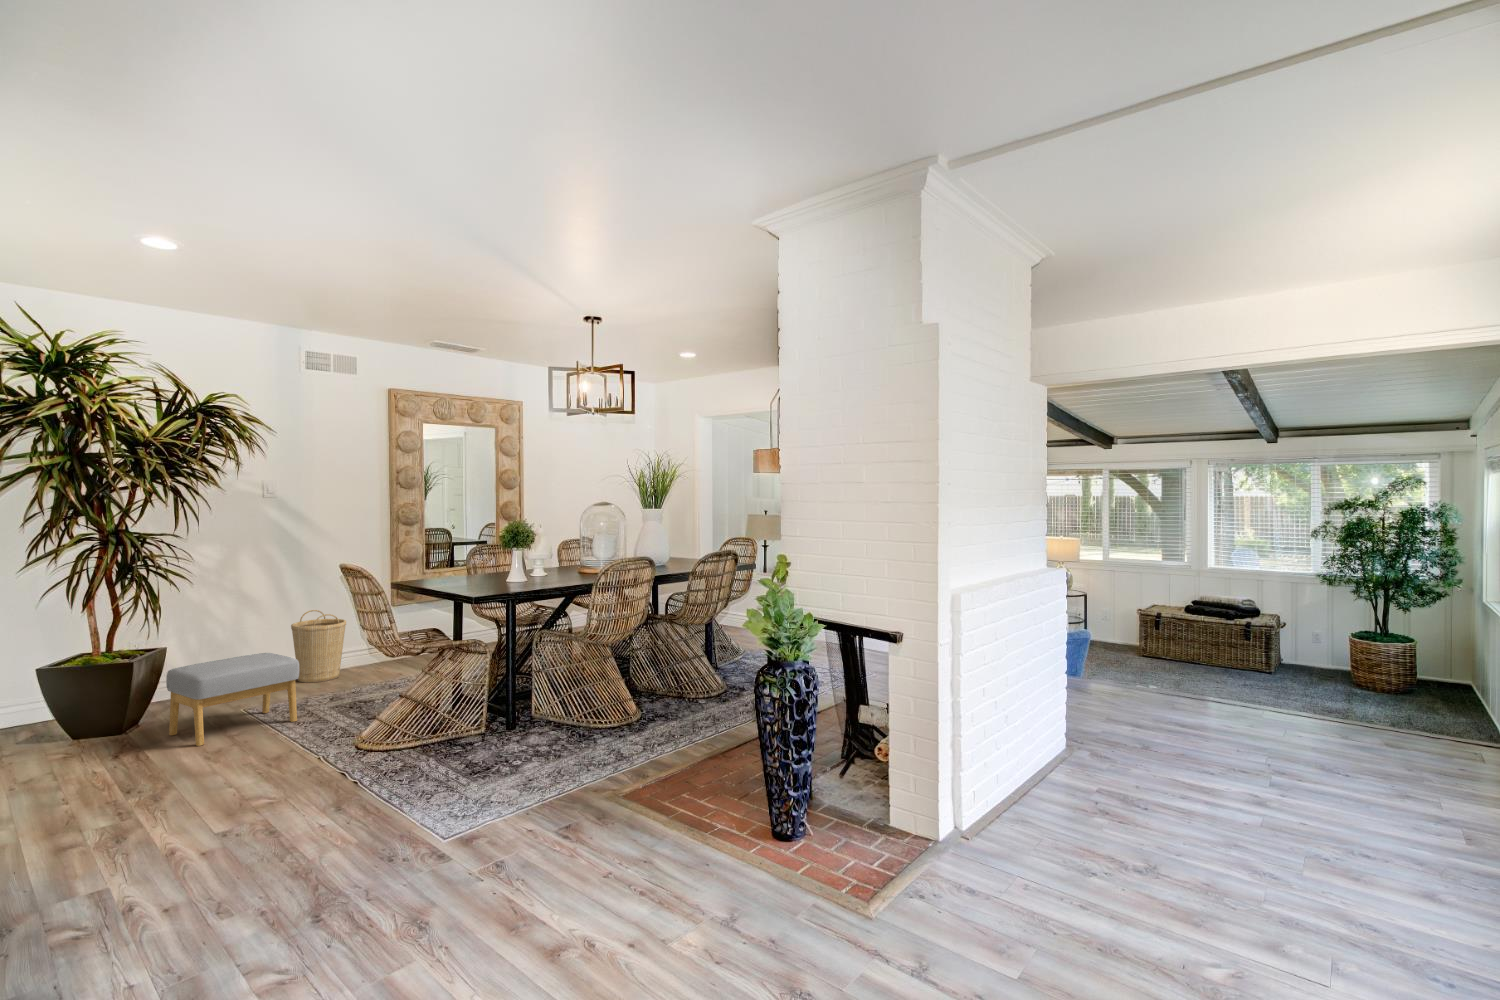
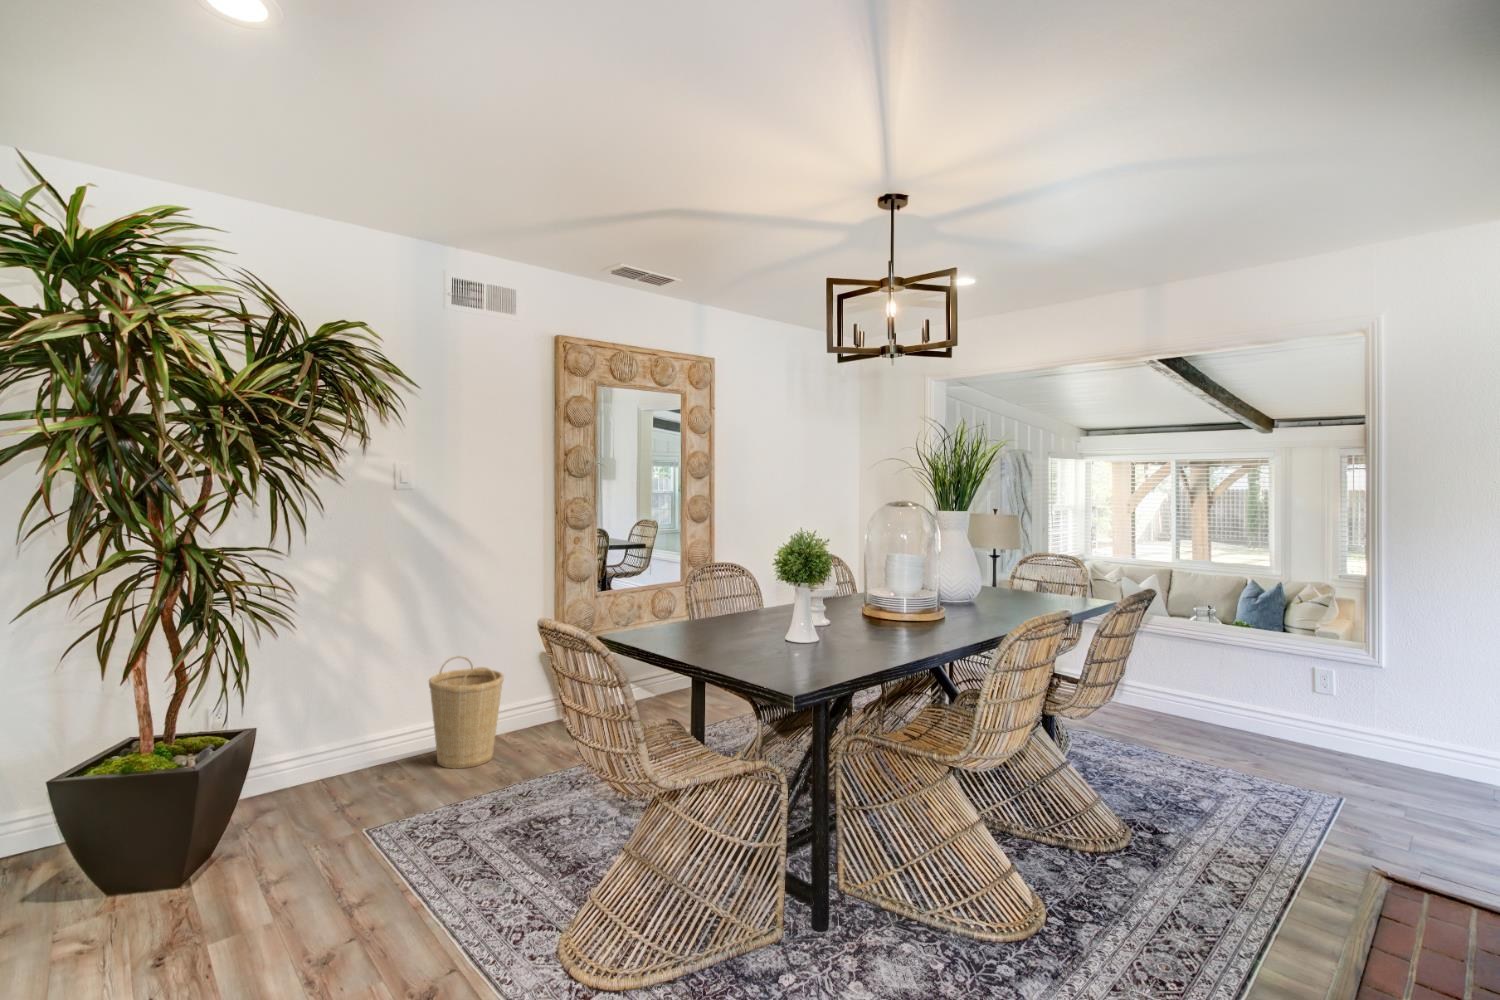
footstool: present [166,653,299,746] -> none [252,745,458,935]

